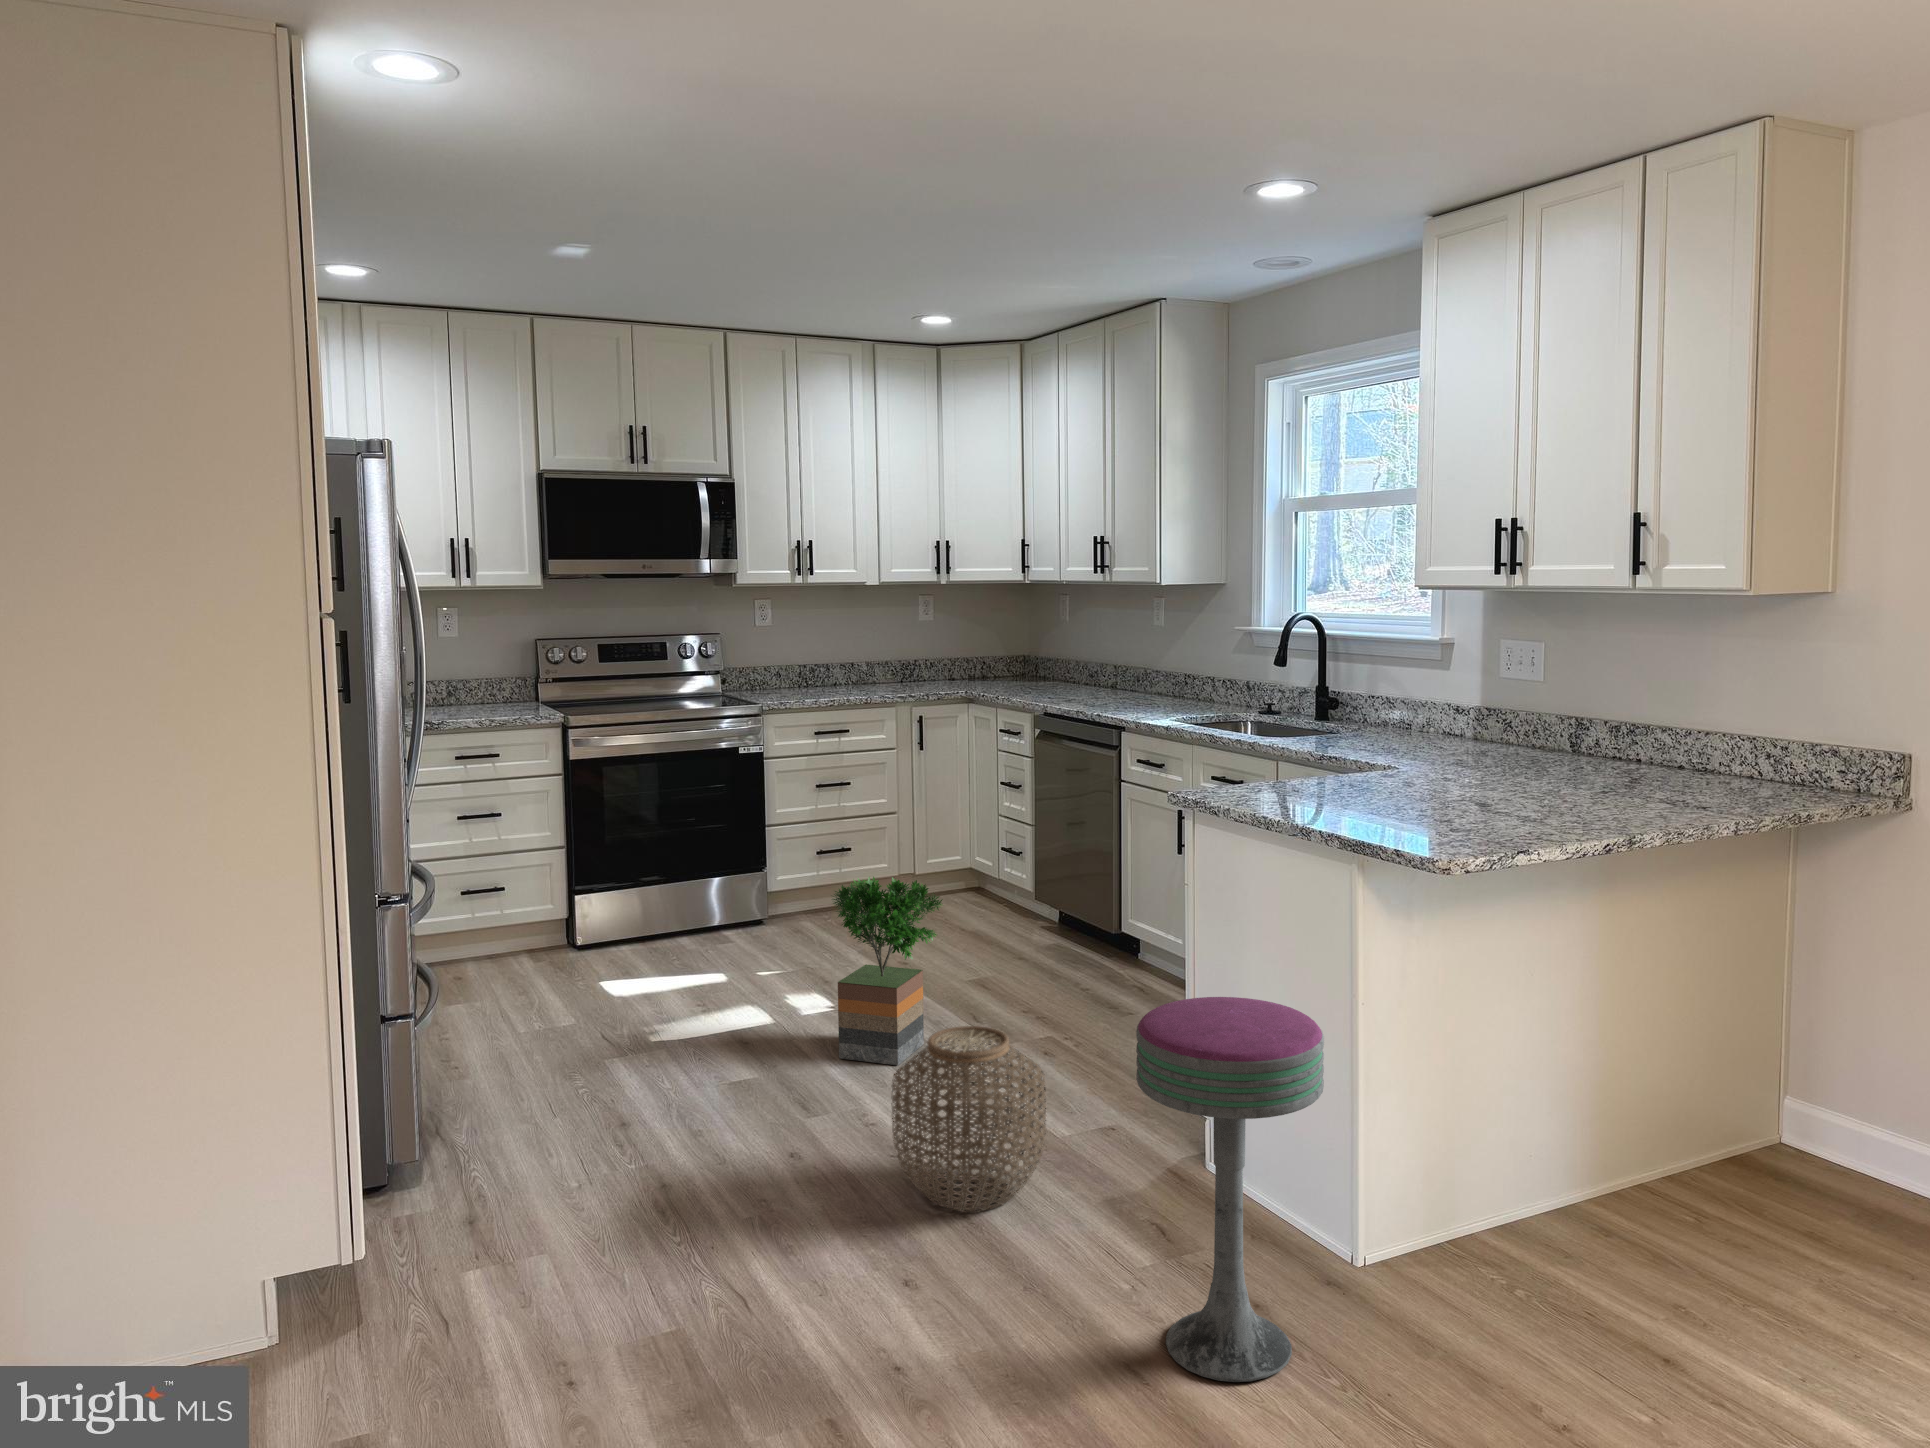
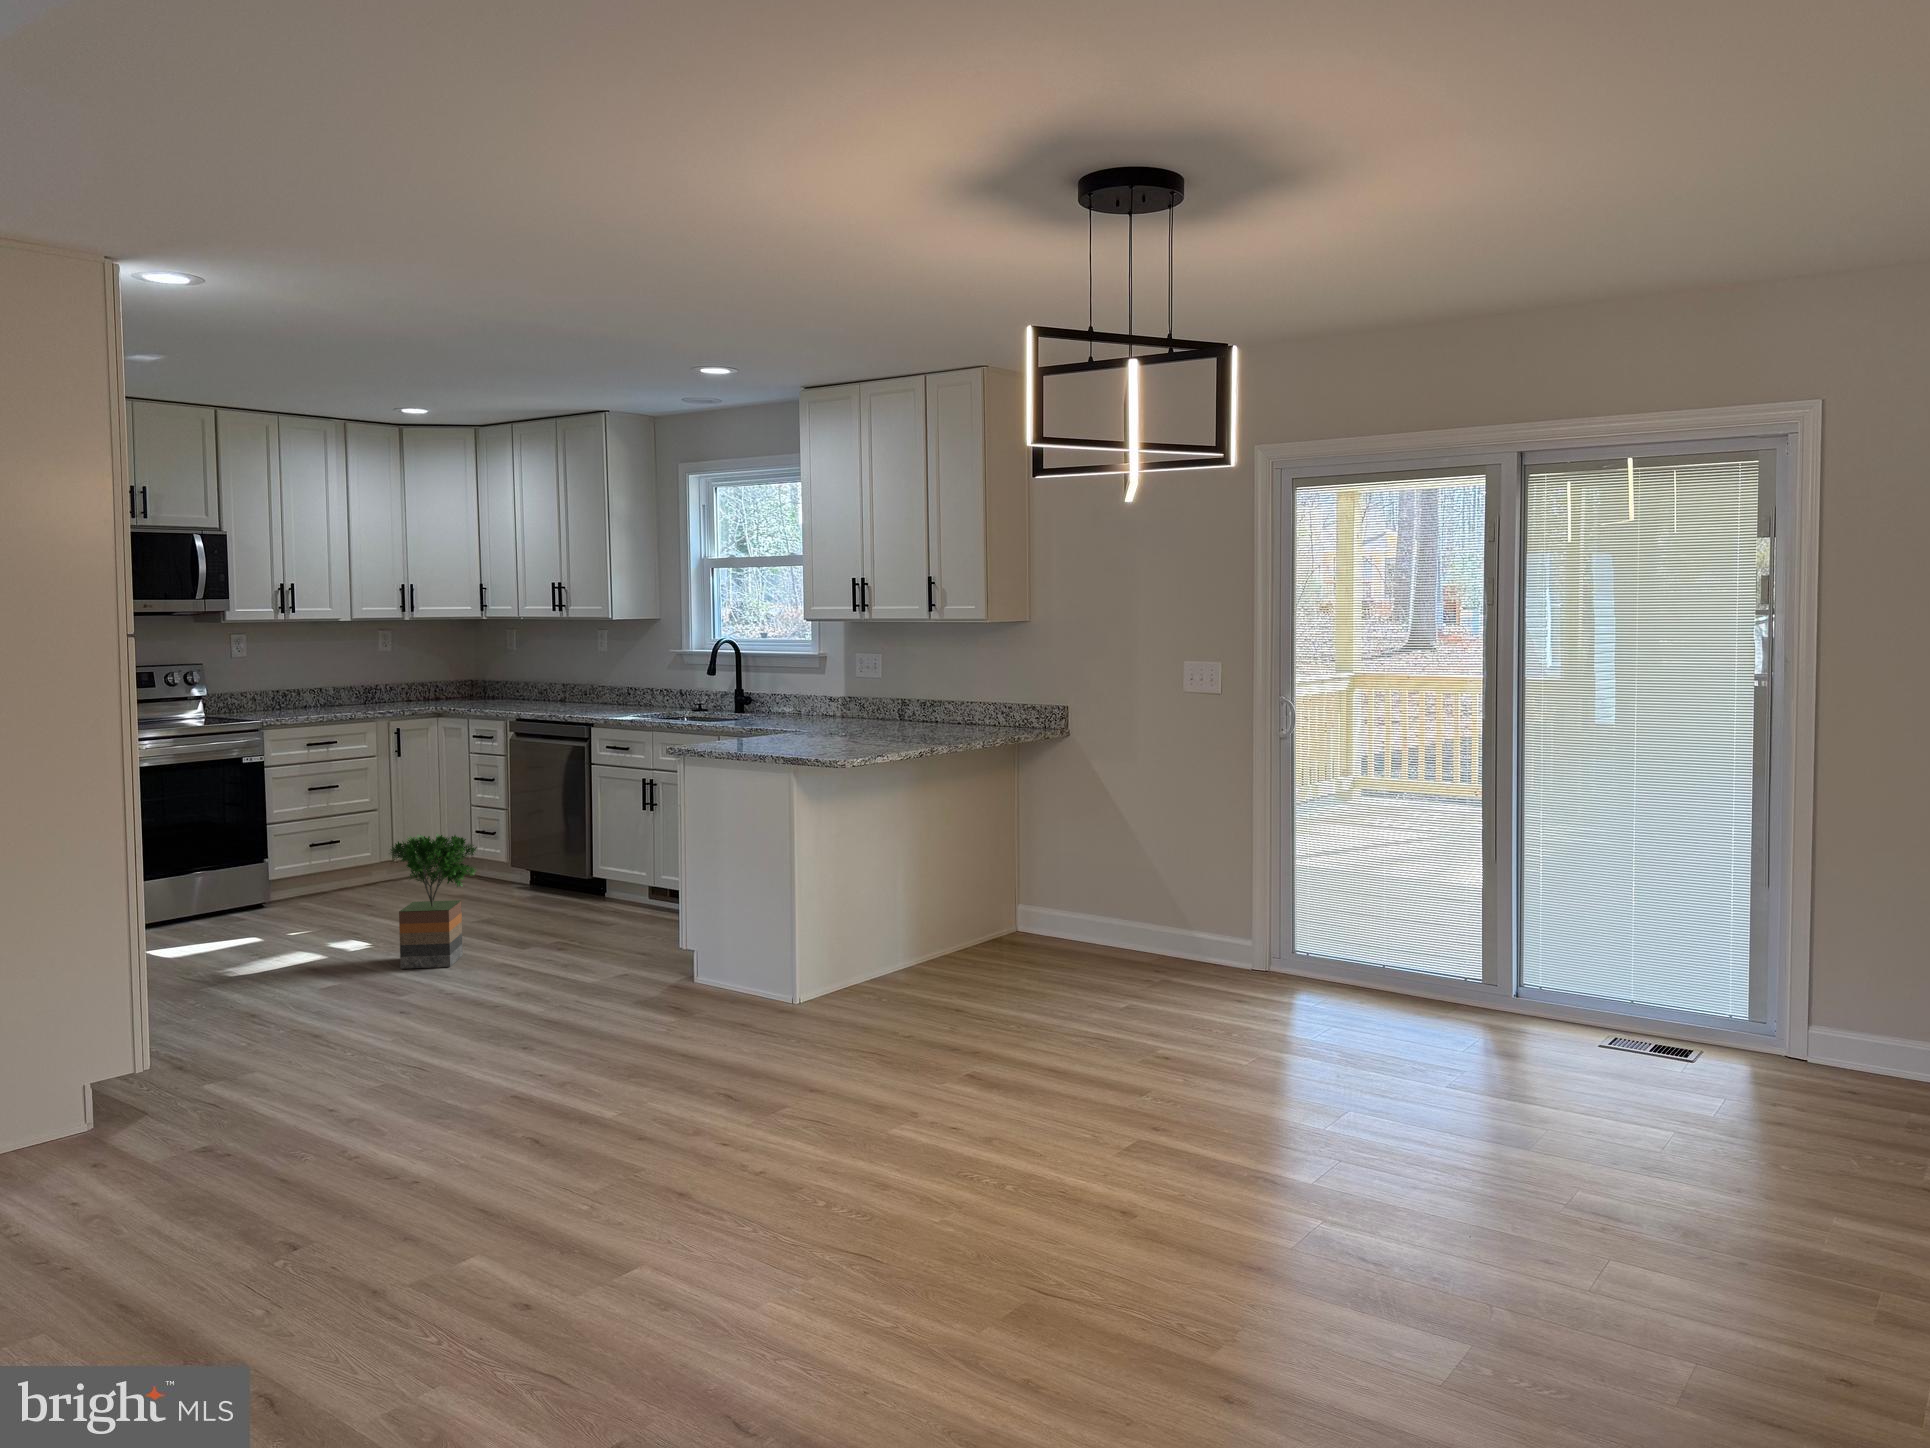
bar stool: present [1136,997,1324,1382] -> none [673,849,777,1050]
woven basket: present [892,1026,1046,1211] -> none [488,905,594,1019]

